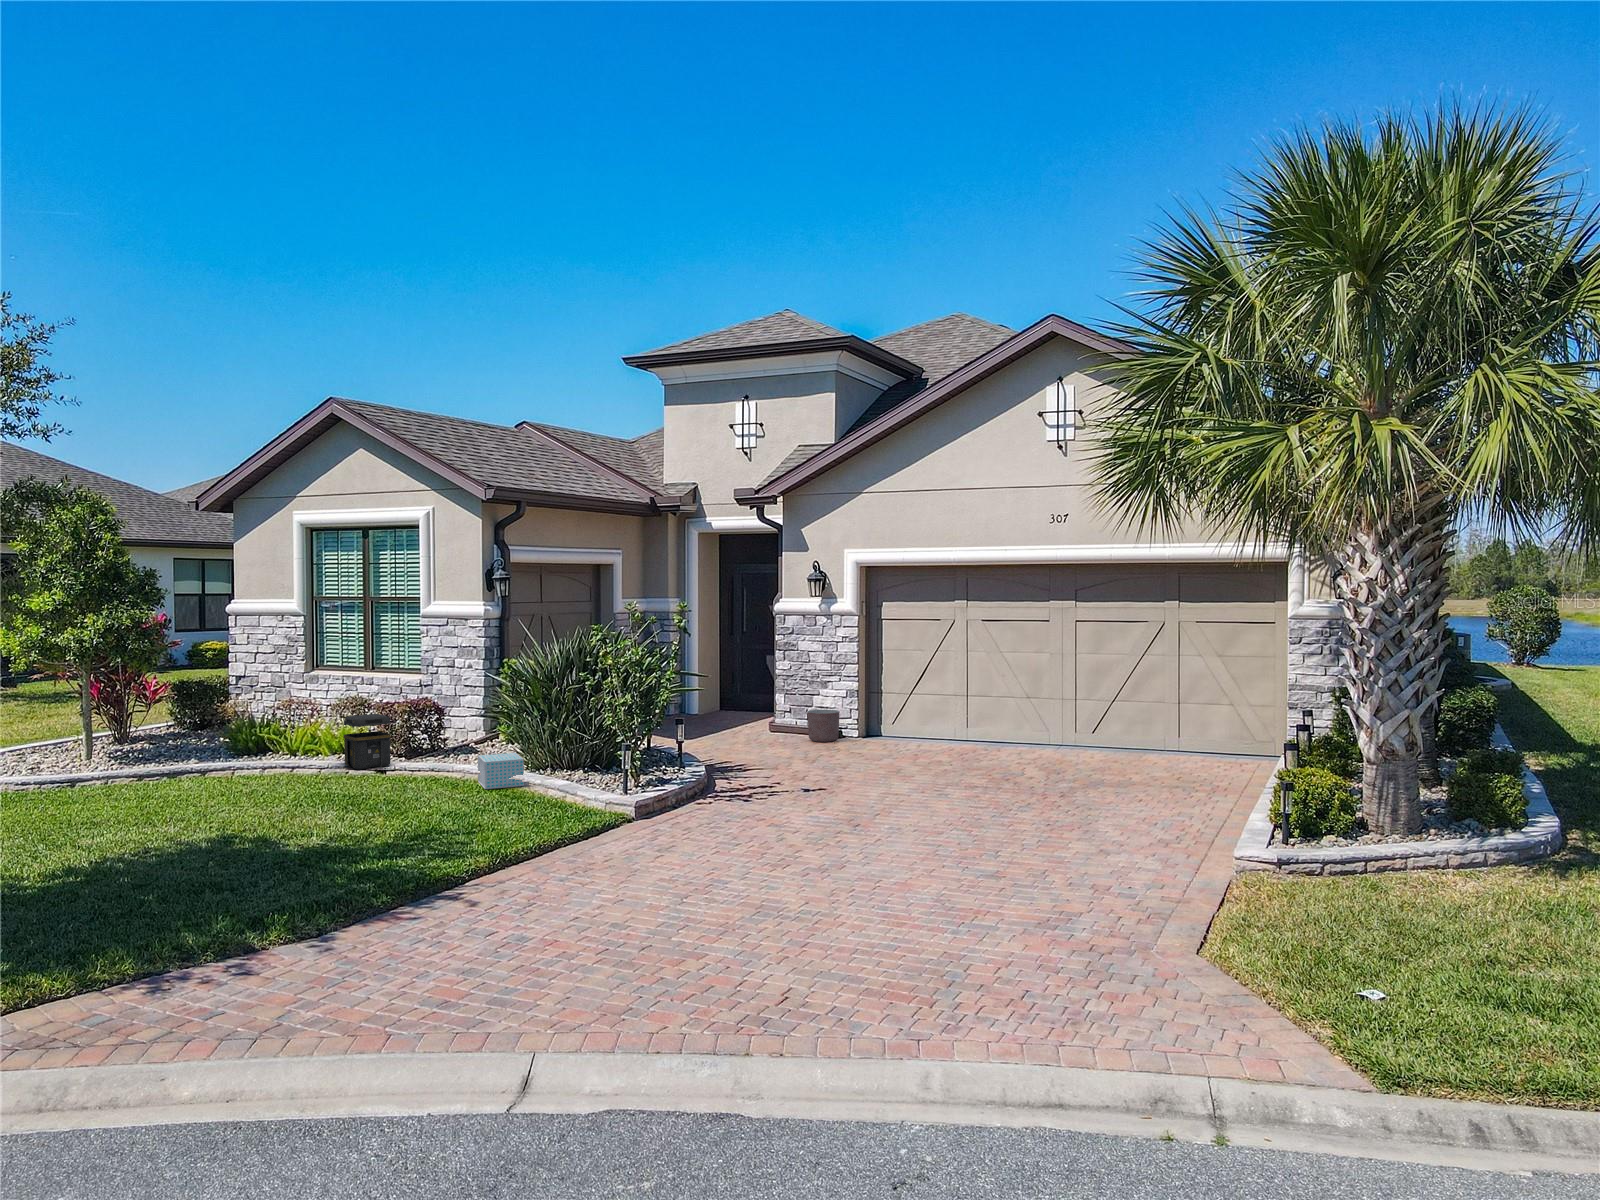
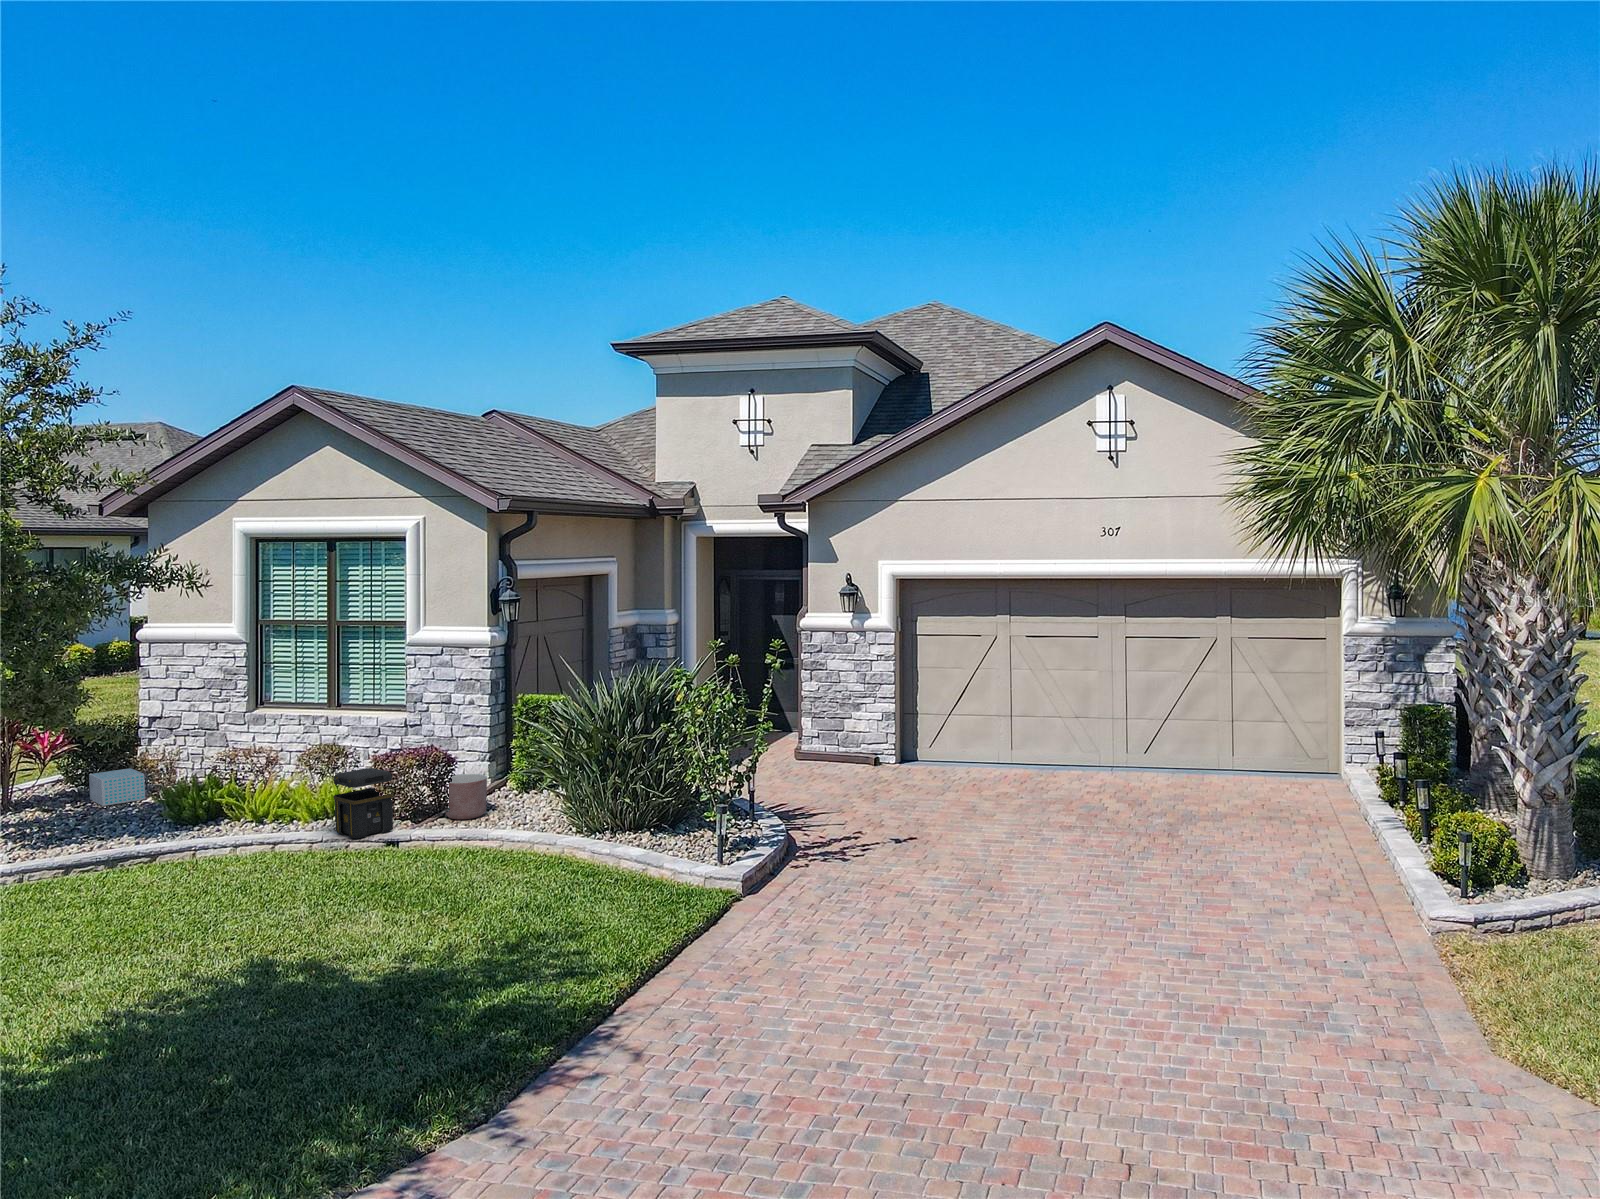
planter: present [807,710,840,742] -> present [446,774,487,820]
storage box: present [477,753,524,789] -> present [89,768,145,806]

